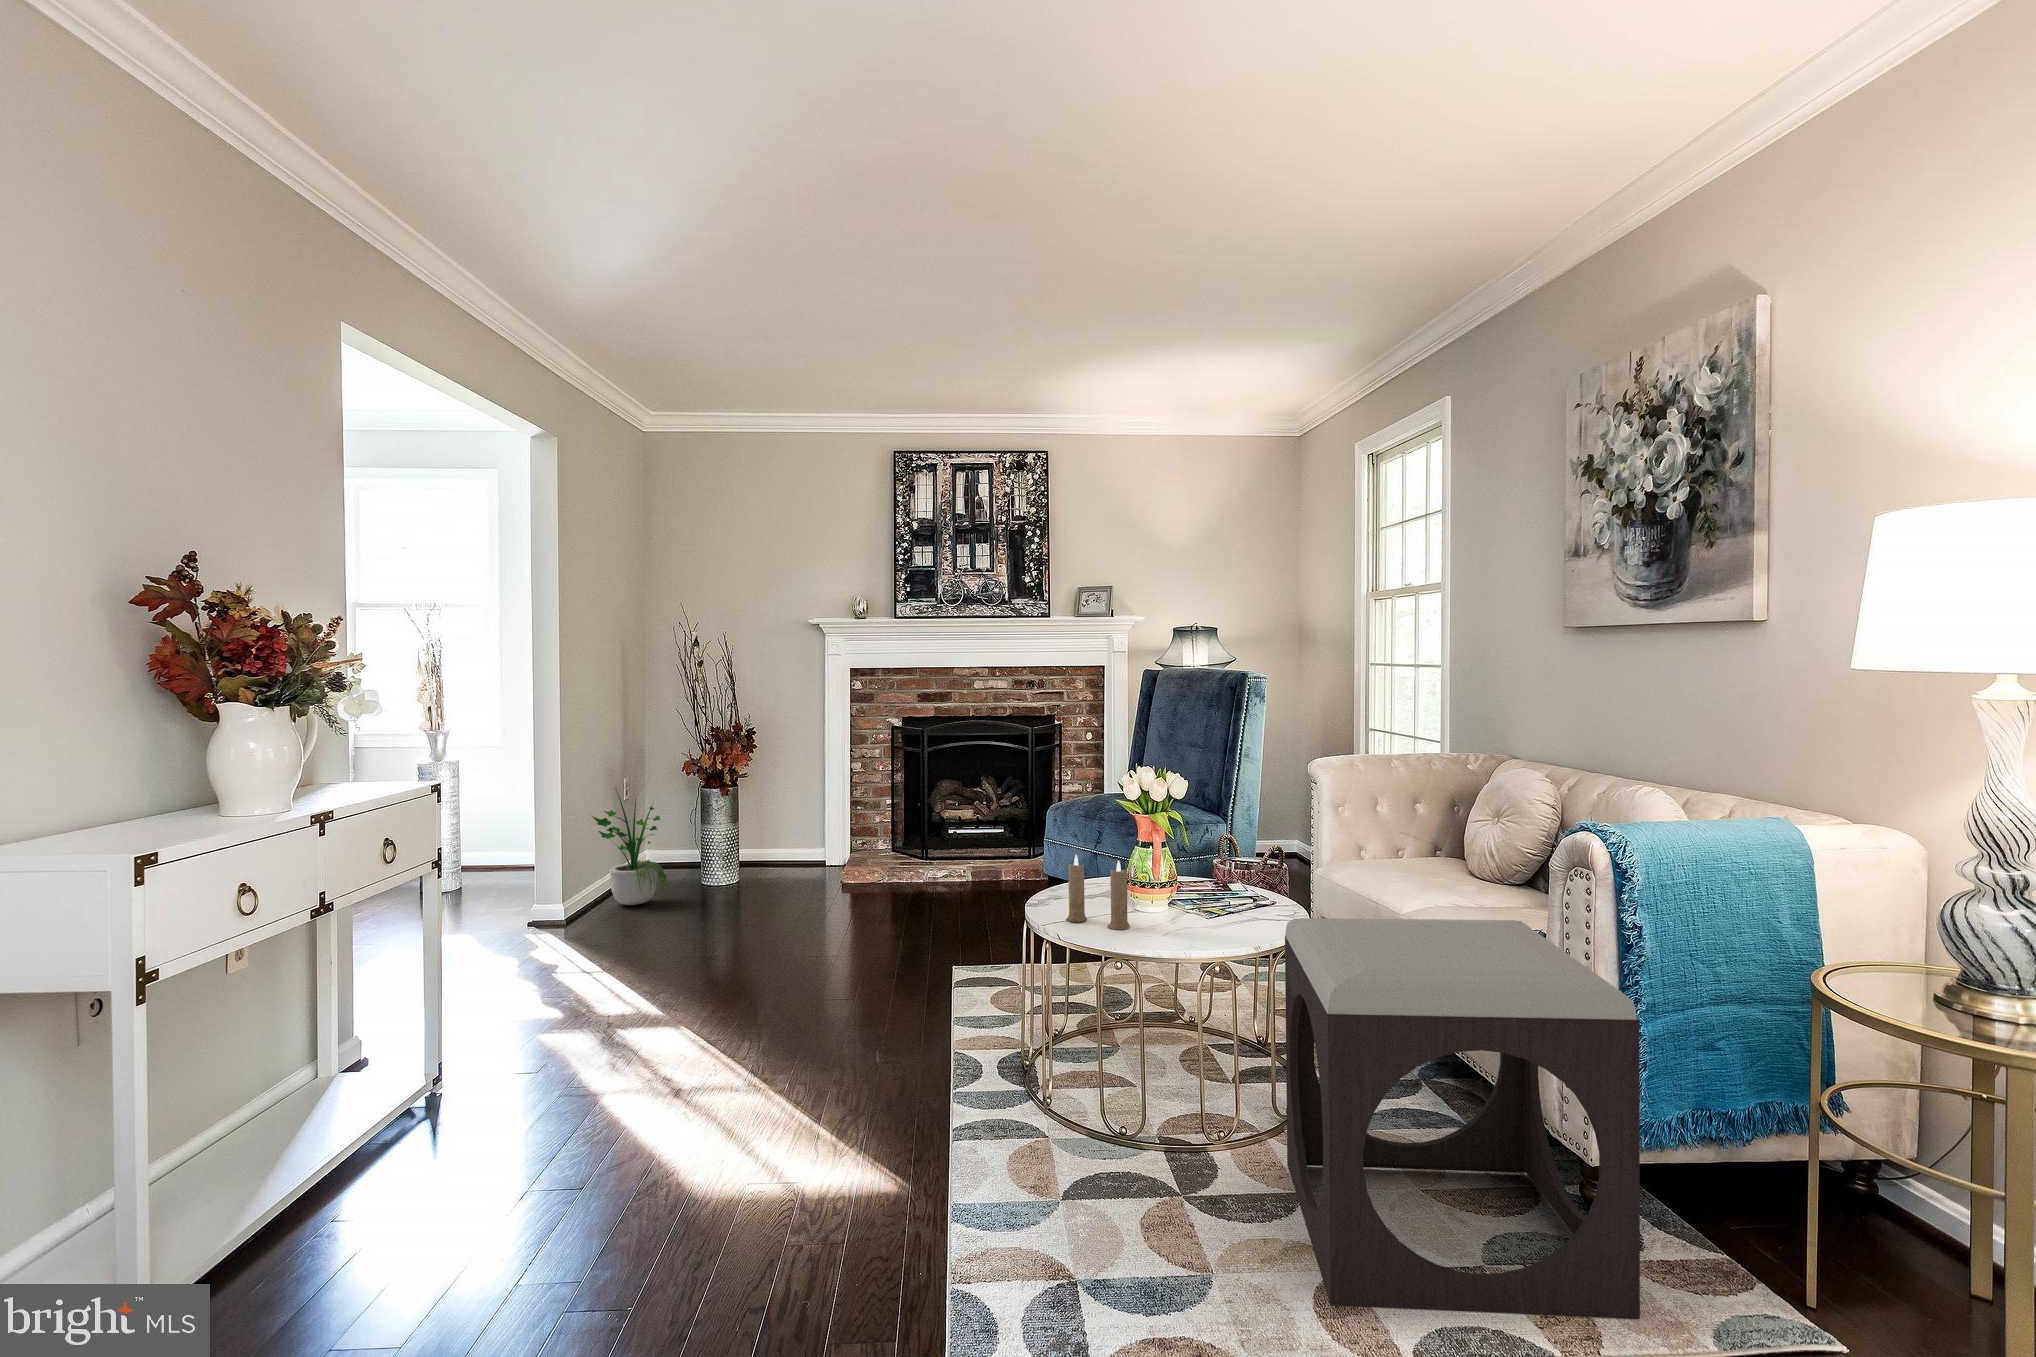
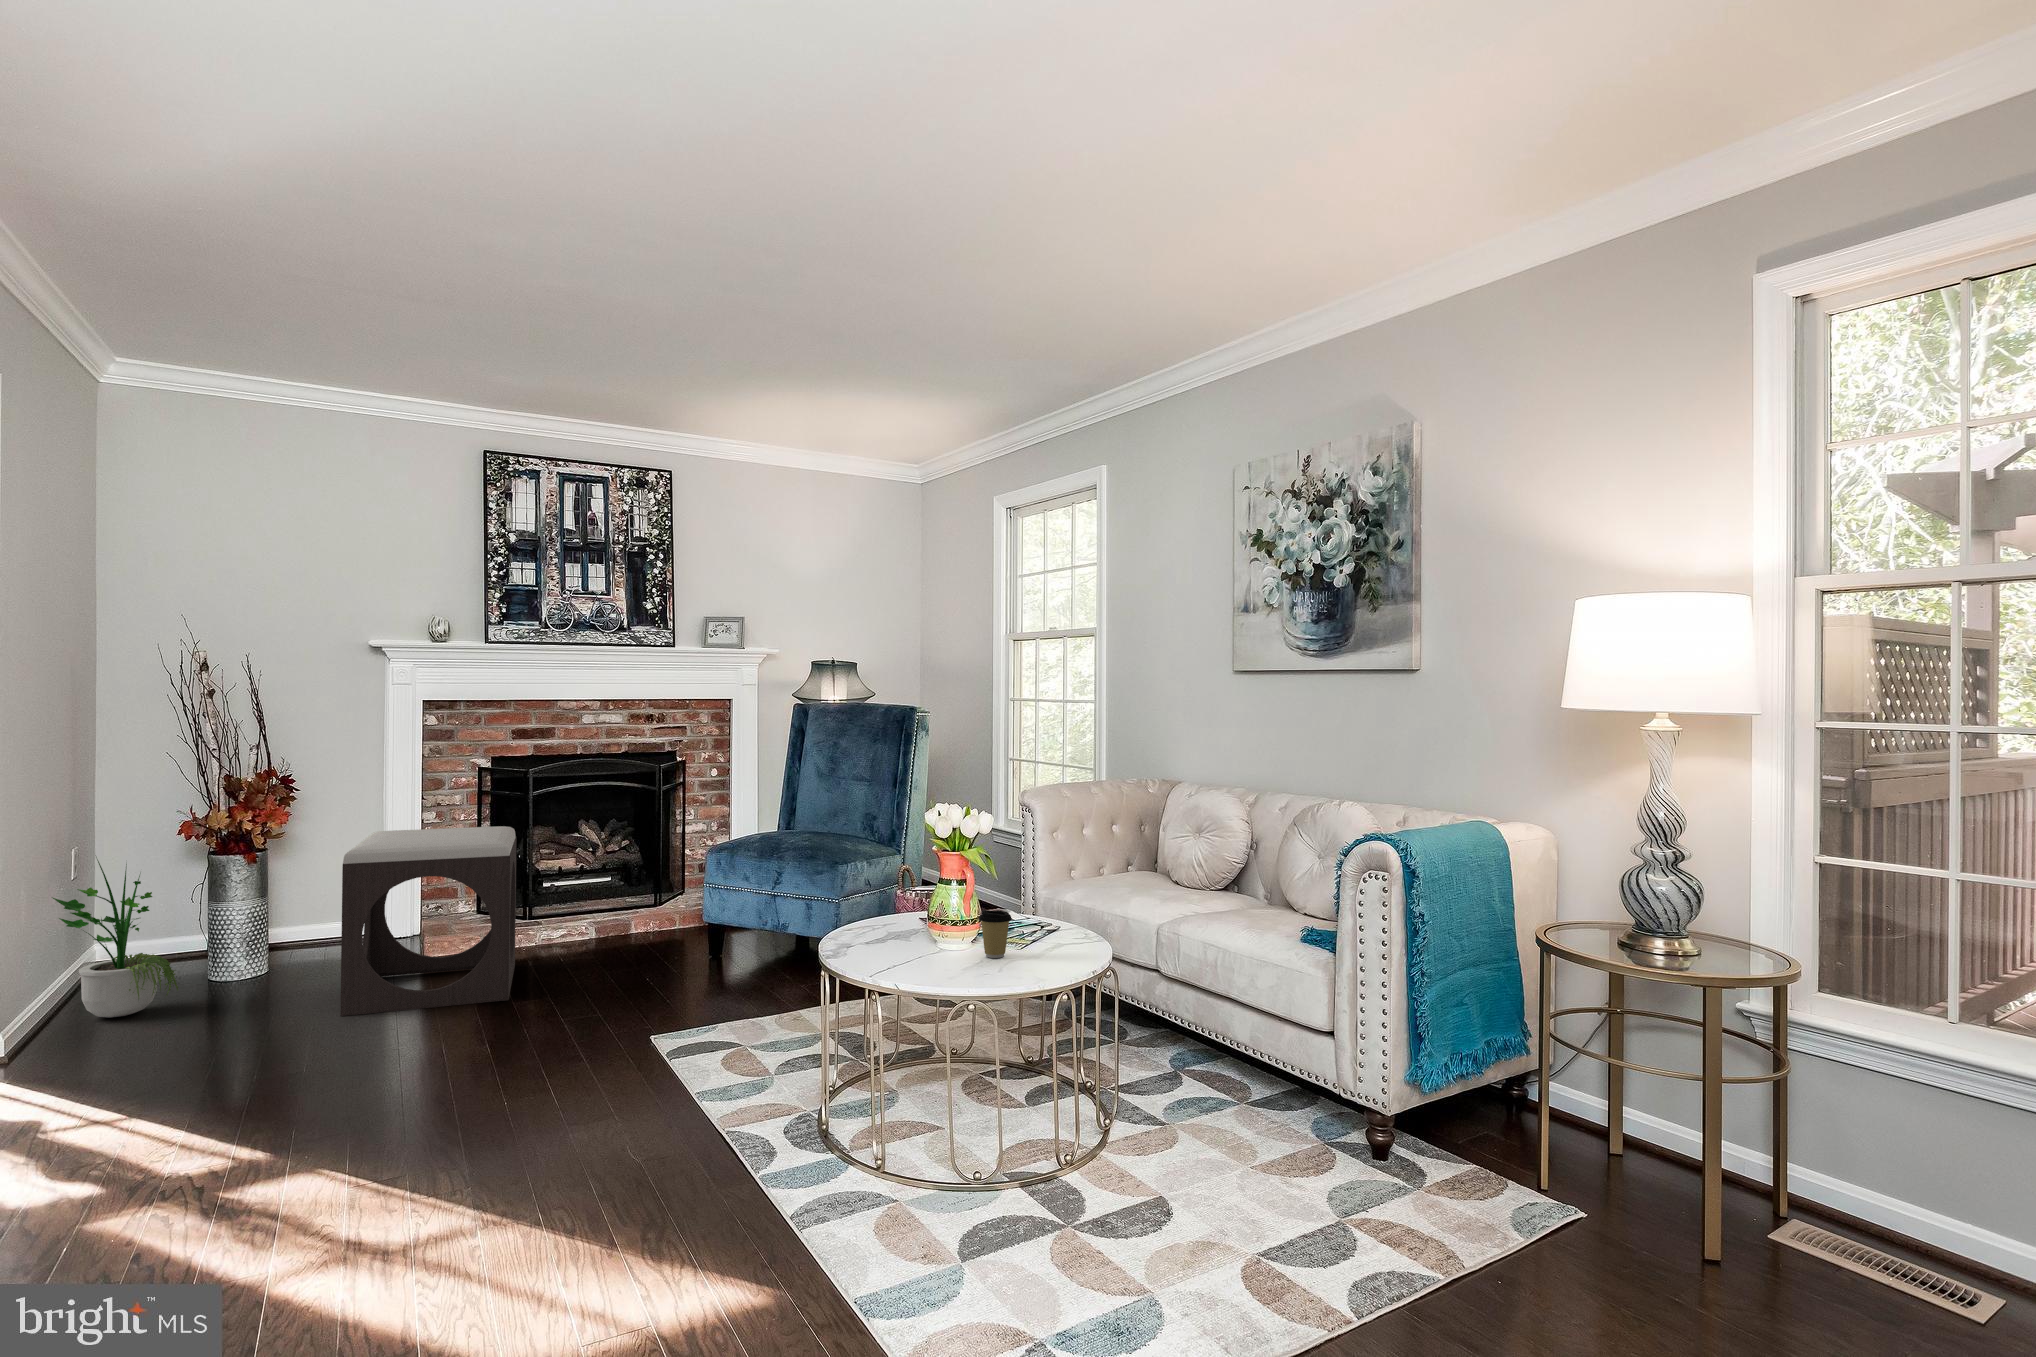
candle: present [1066,855,1130,930] -> none [881,891,953,968]
coffee cup: none [1159,878,1193,926] -> present [979,910,1012,958]
footstool: present [1285,918,1640,1319] -> present [340,826,517,1016]

